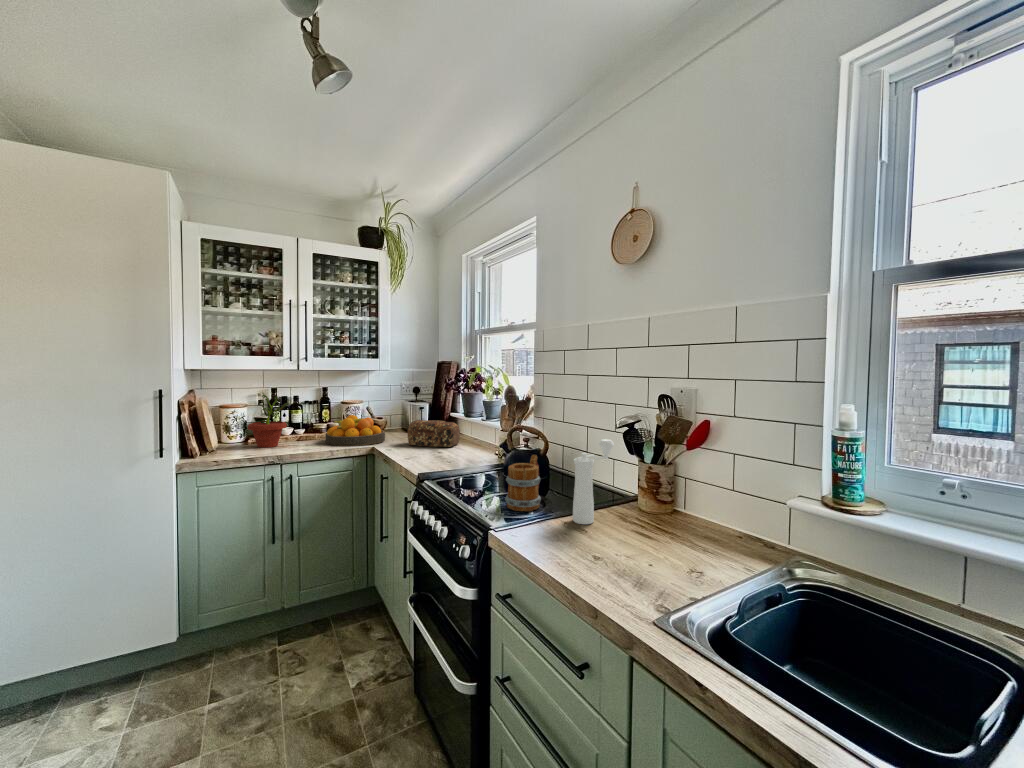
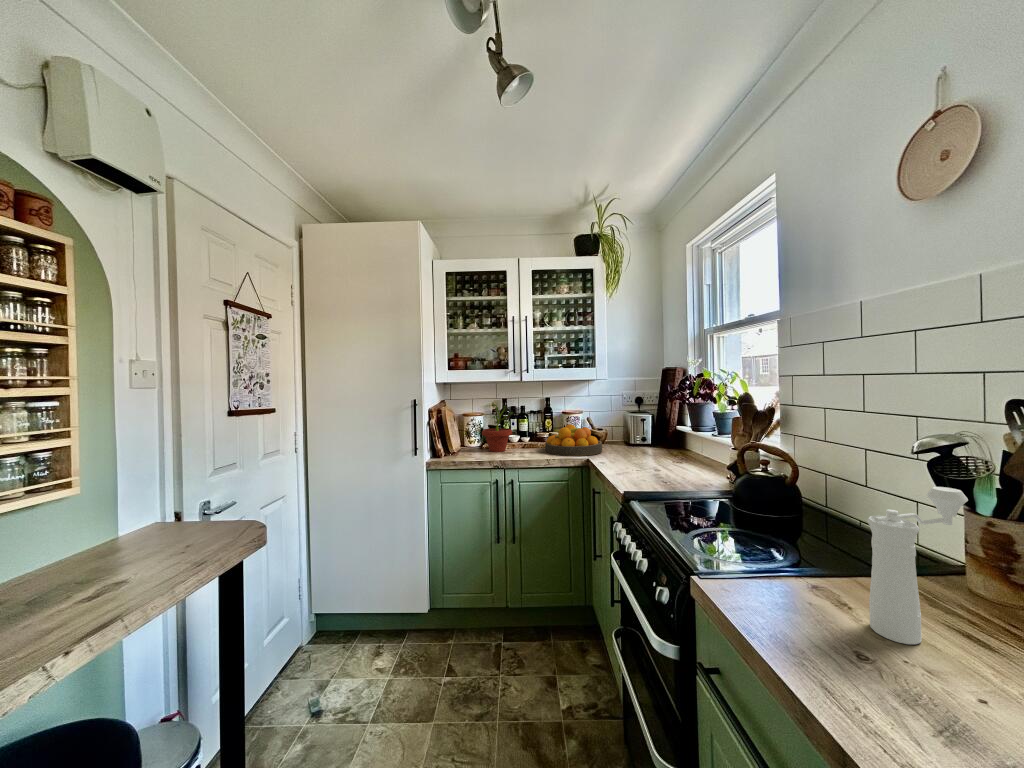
bread loaf: present [408,420,460,447] -> none [624,432,686,465]
mug: present [505,455,541,511] -> none [736,496,802,586]

